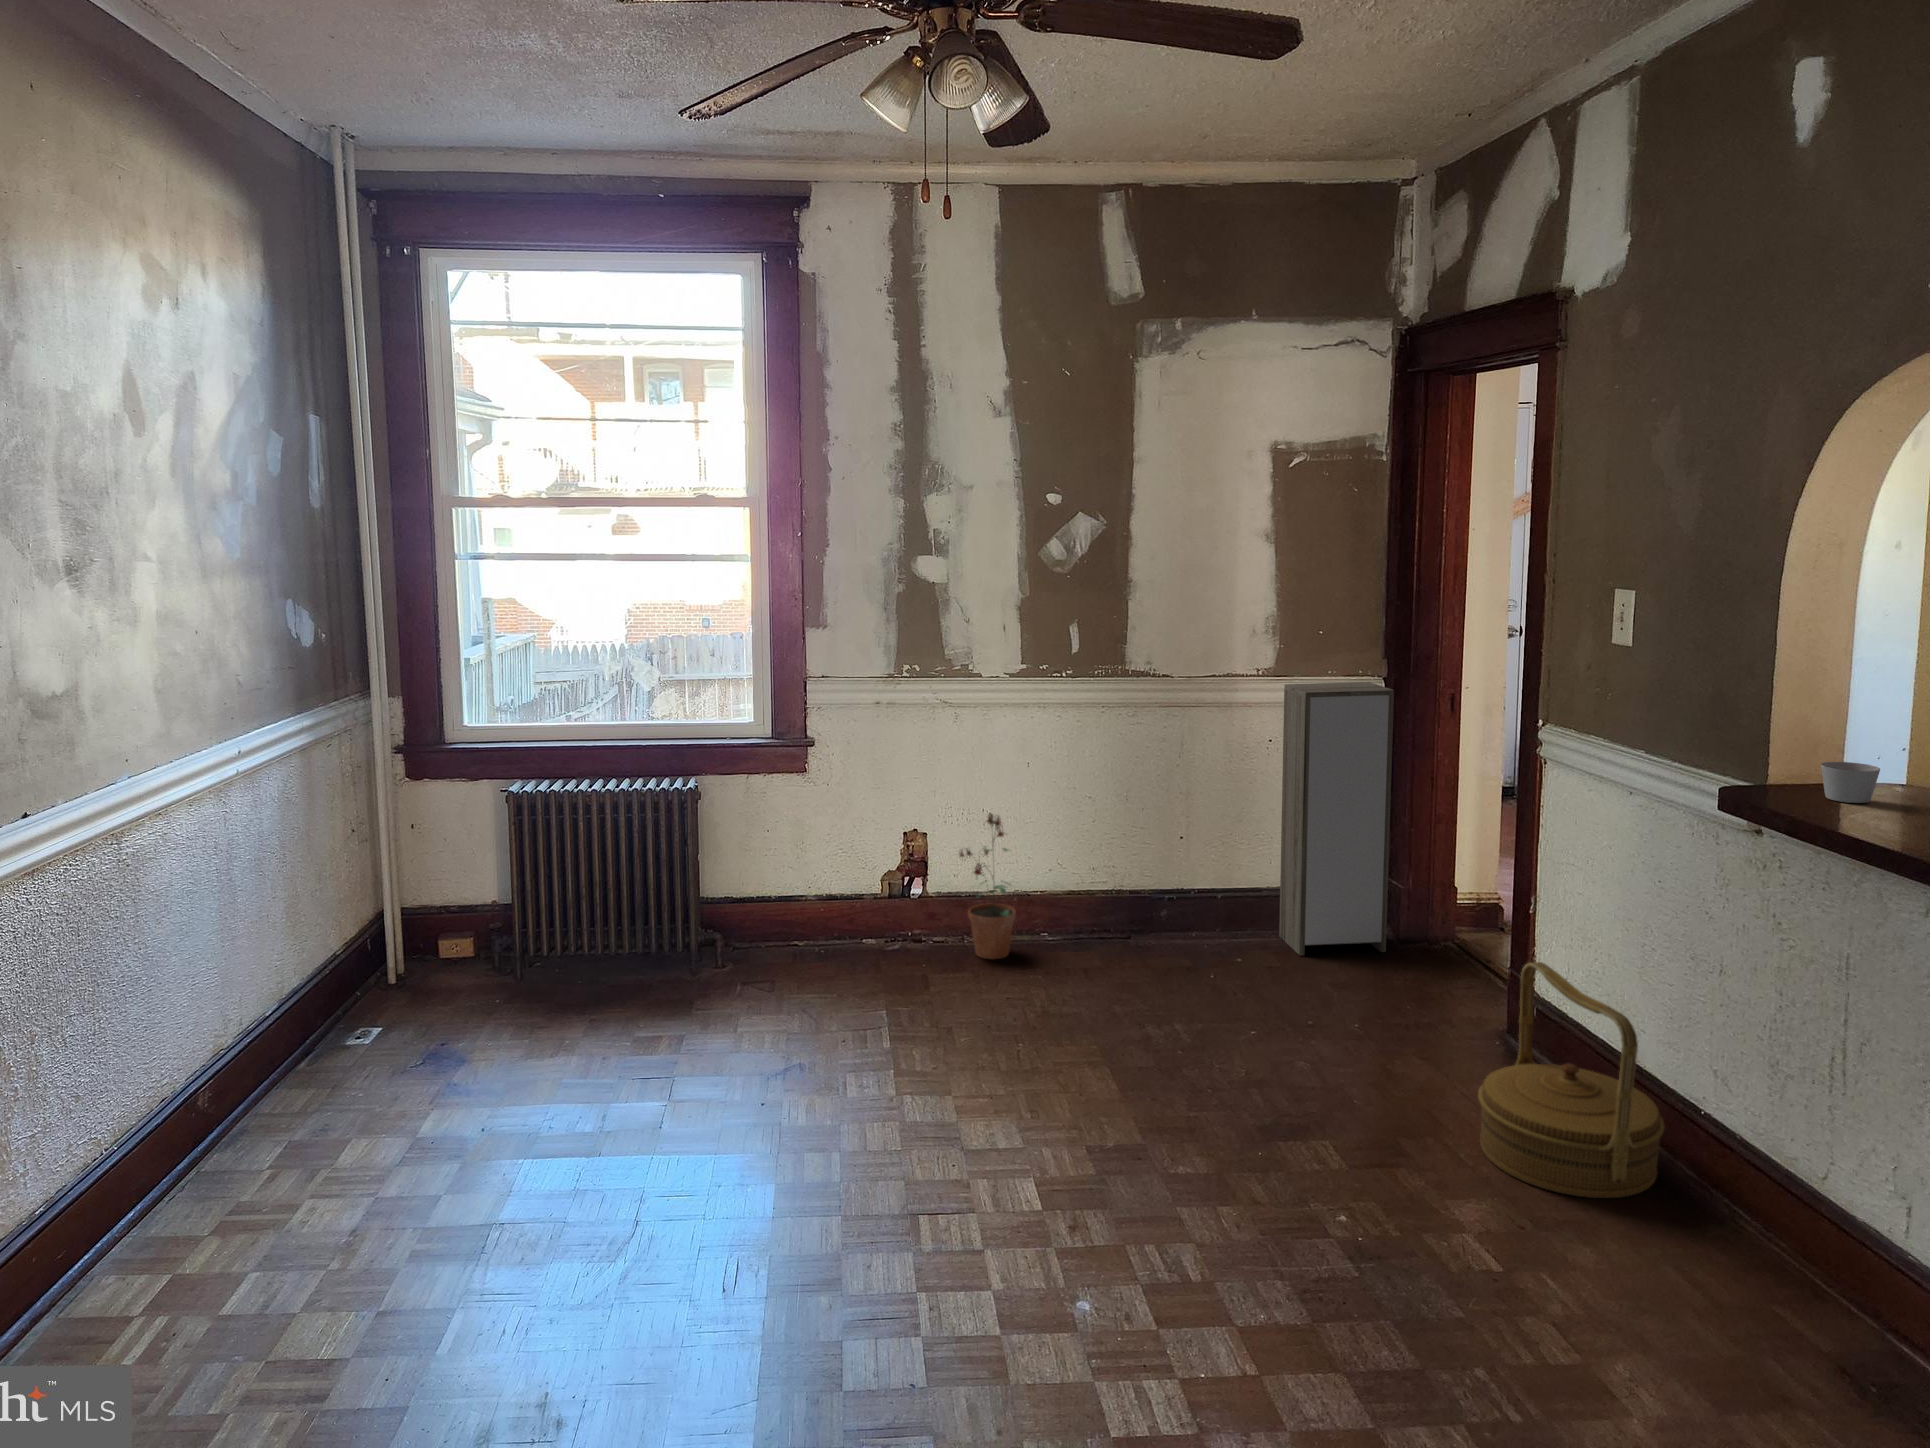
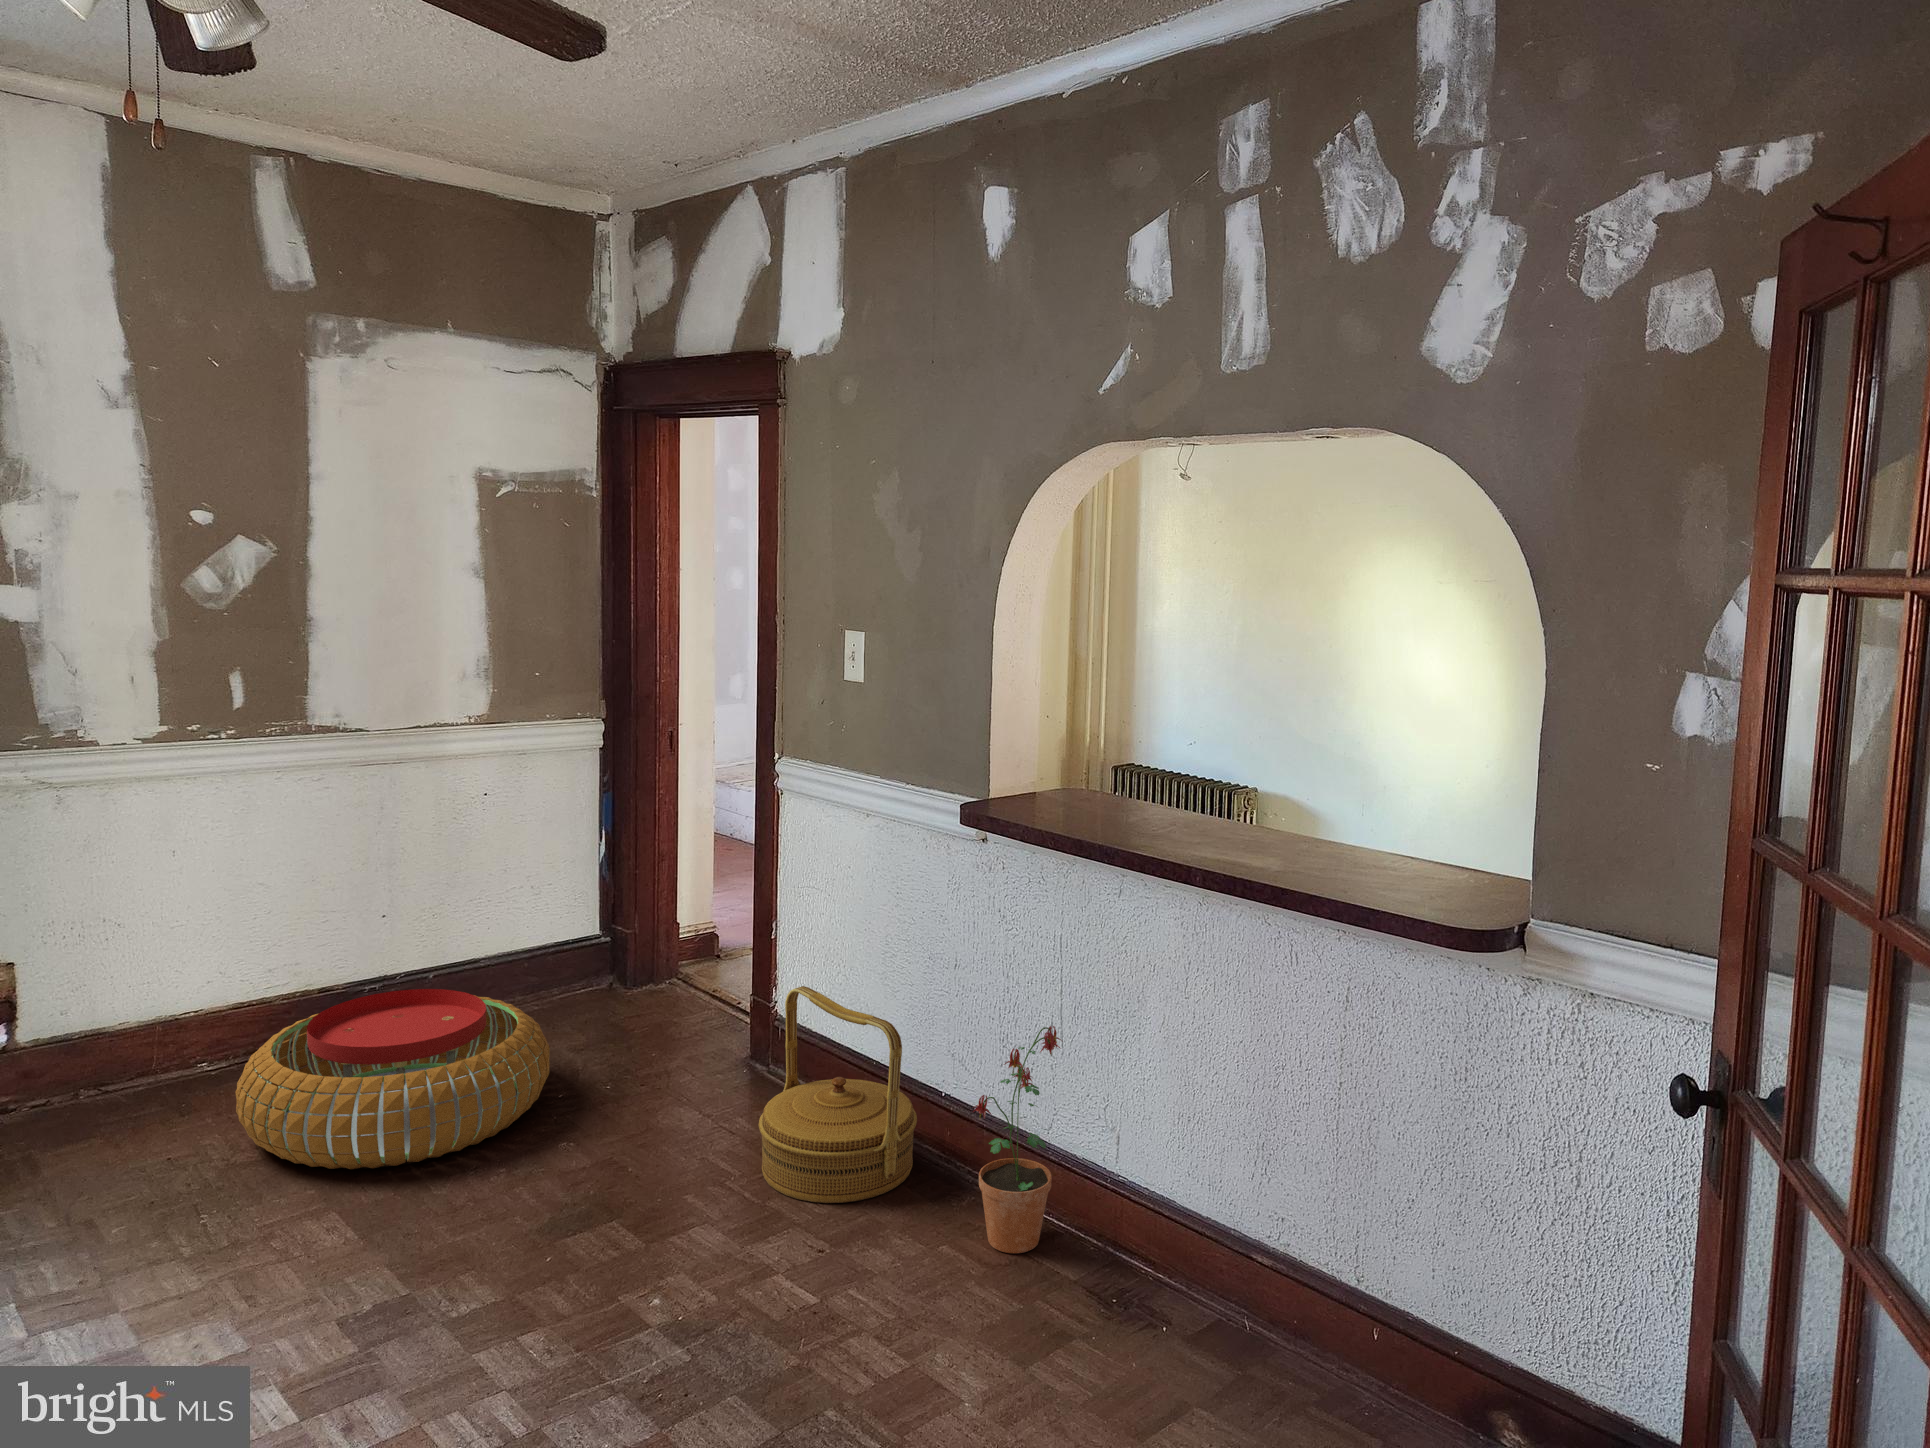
storage cabinet: present [1279,682,1394,956] -> none [499,726,618,1025]
candle: present [1821,762,1880,803] -> none [1024,774,1064,808]
potted plant: present [960,813,1016,959] -> present [973,1026,1061,1253]
pouf: none [1051,900,1299,1046] -> present [236,989,550,1169]

